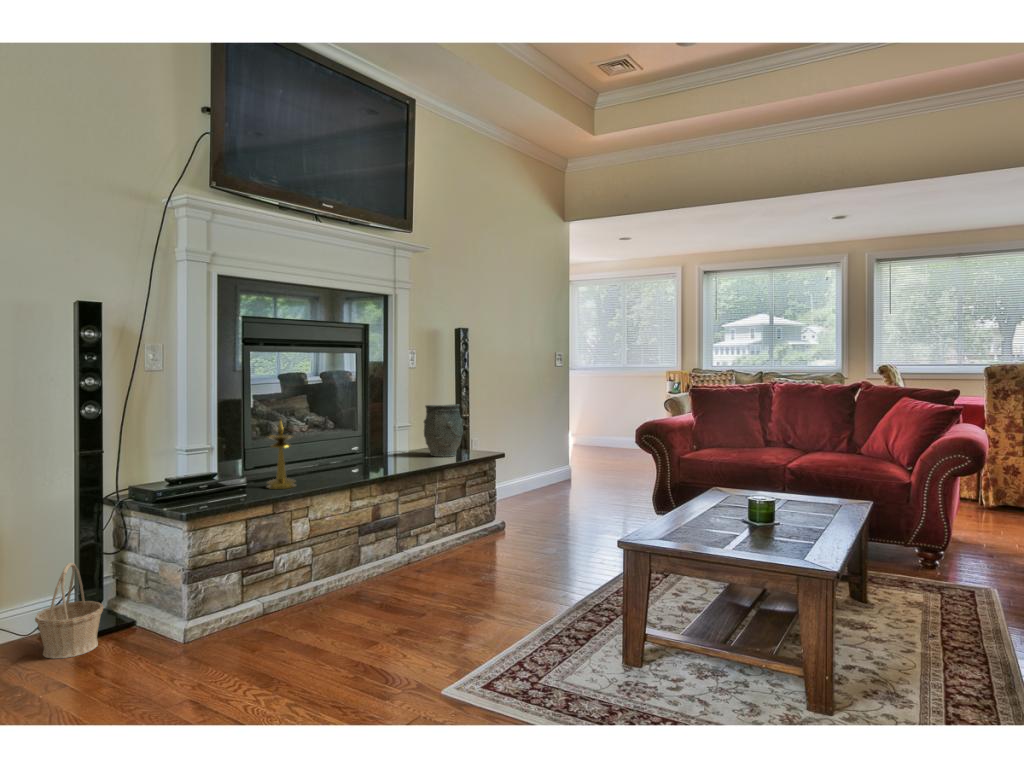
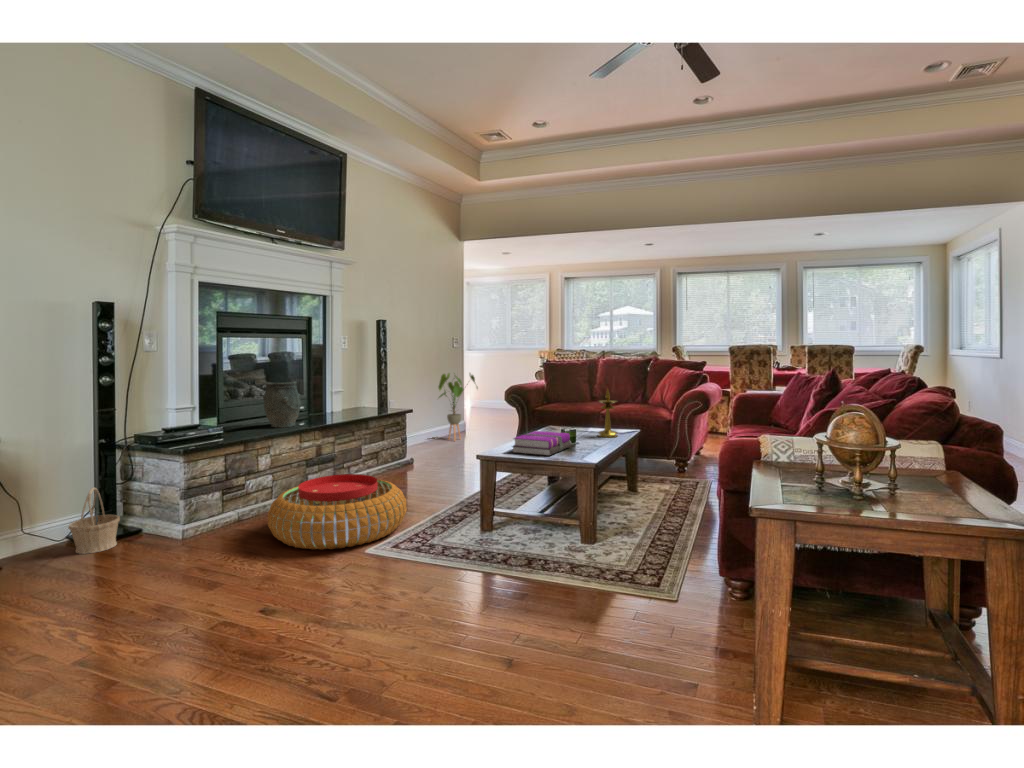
house plant: none [536,398,594,497] -> present [439,373,475,440]
vase: present [424,404,463,457] -> present [263,382,301,428]
candlestick: present [267,419,296,489] -> present [598,389,618,437]
hardback book: none [673,502,768,549] -> present [512,431,571,456]
pouf: none [302,556,505,679] -> present [268,474,407,550]

